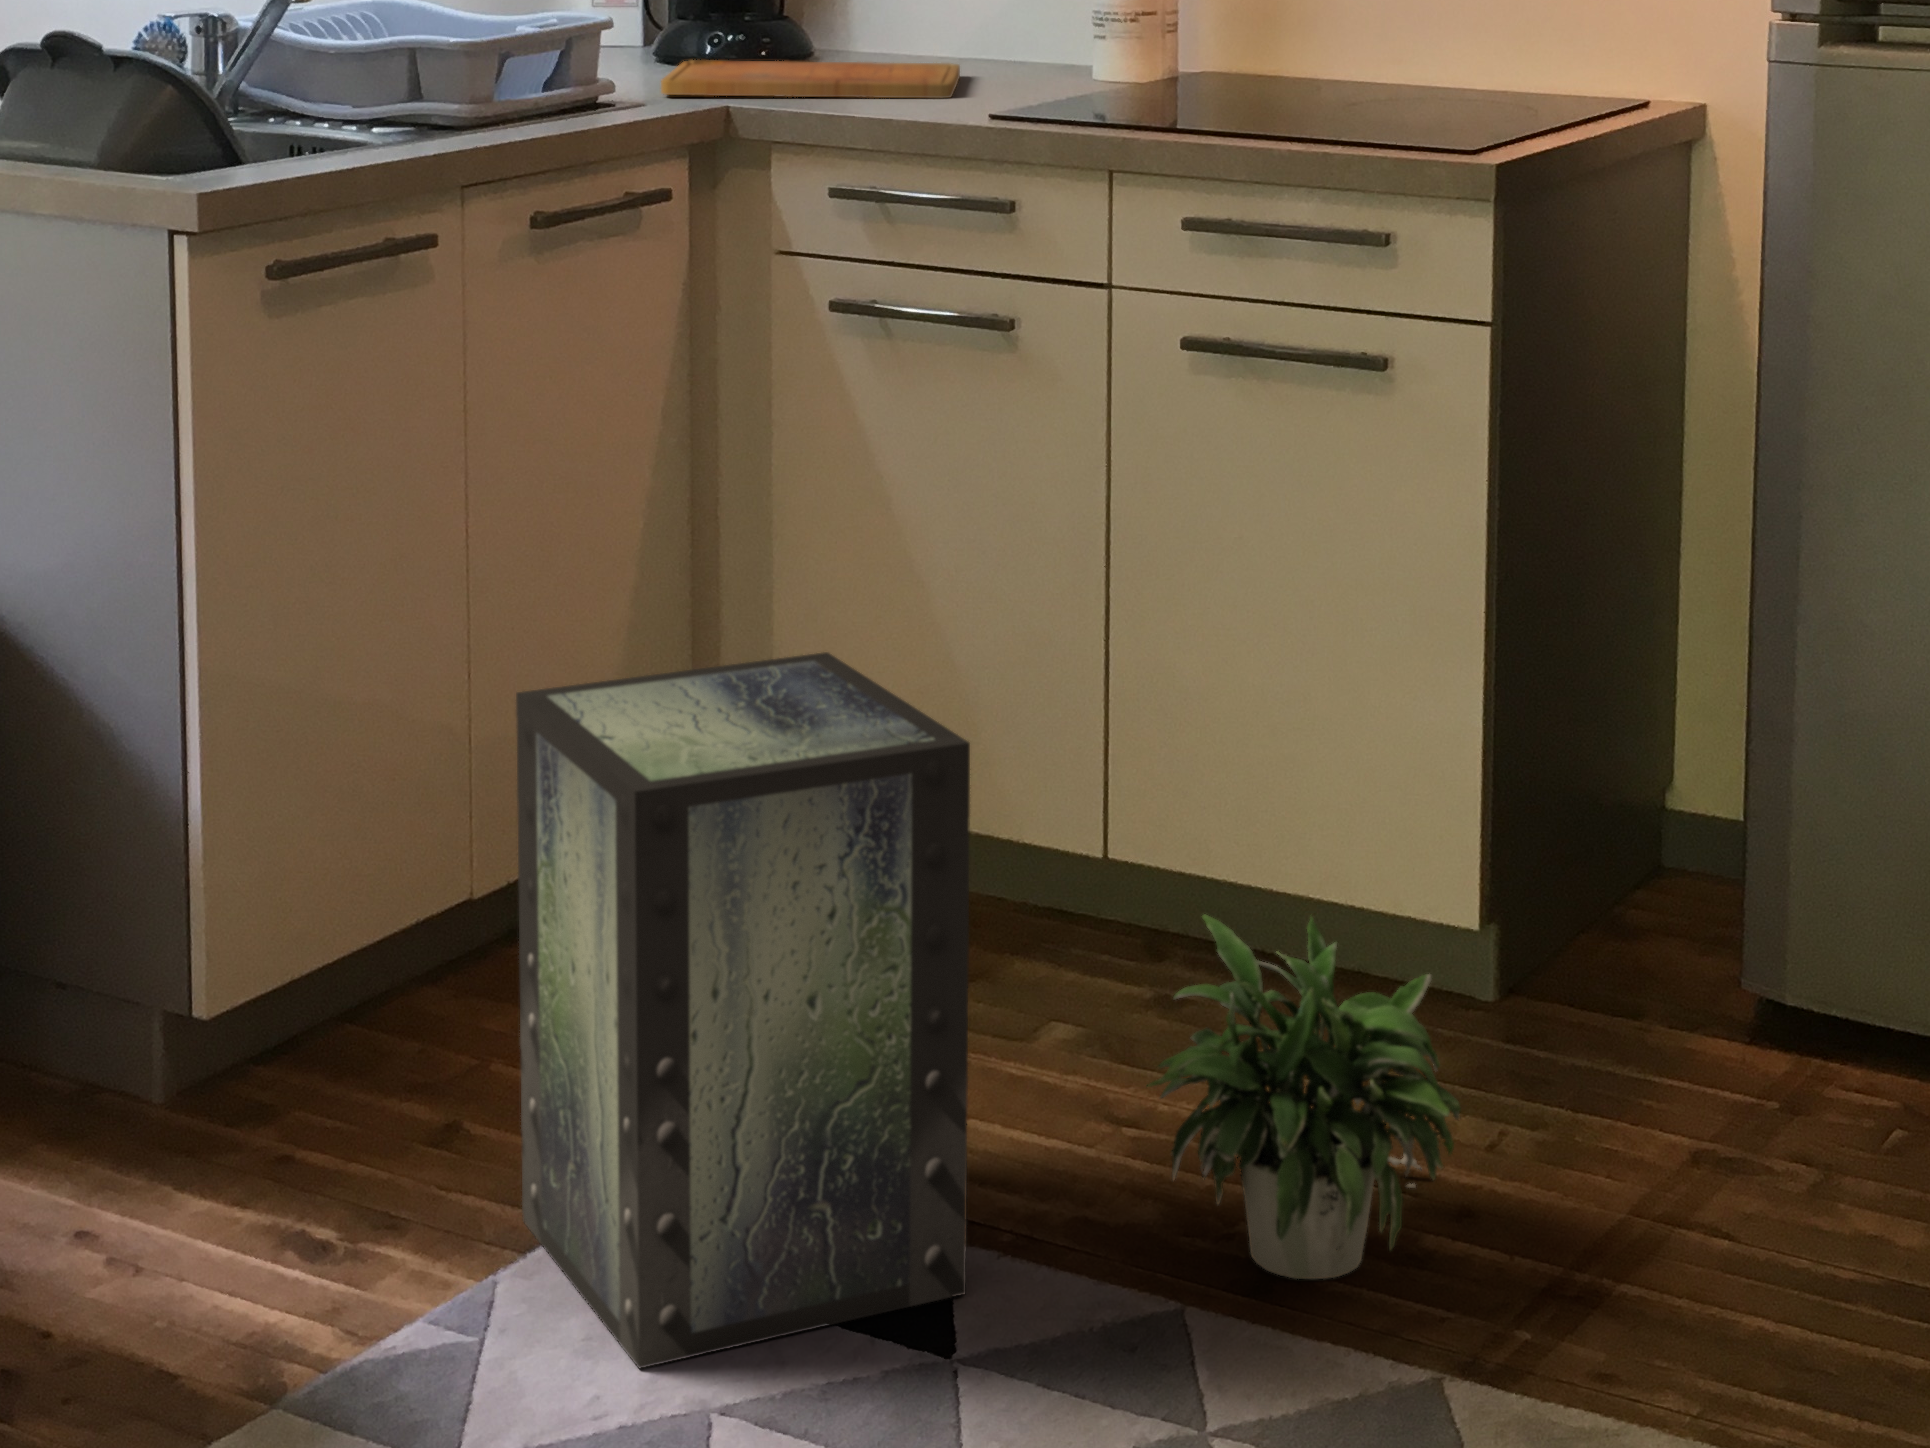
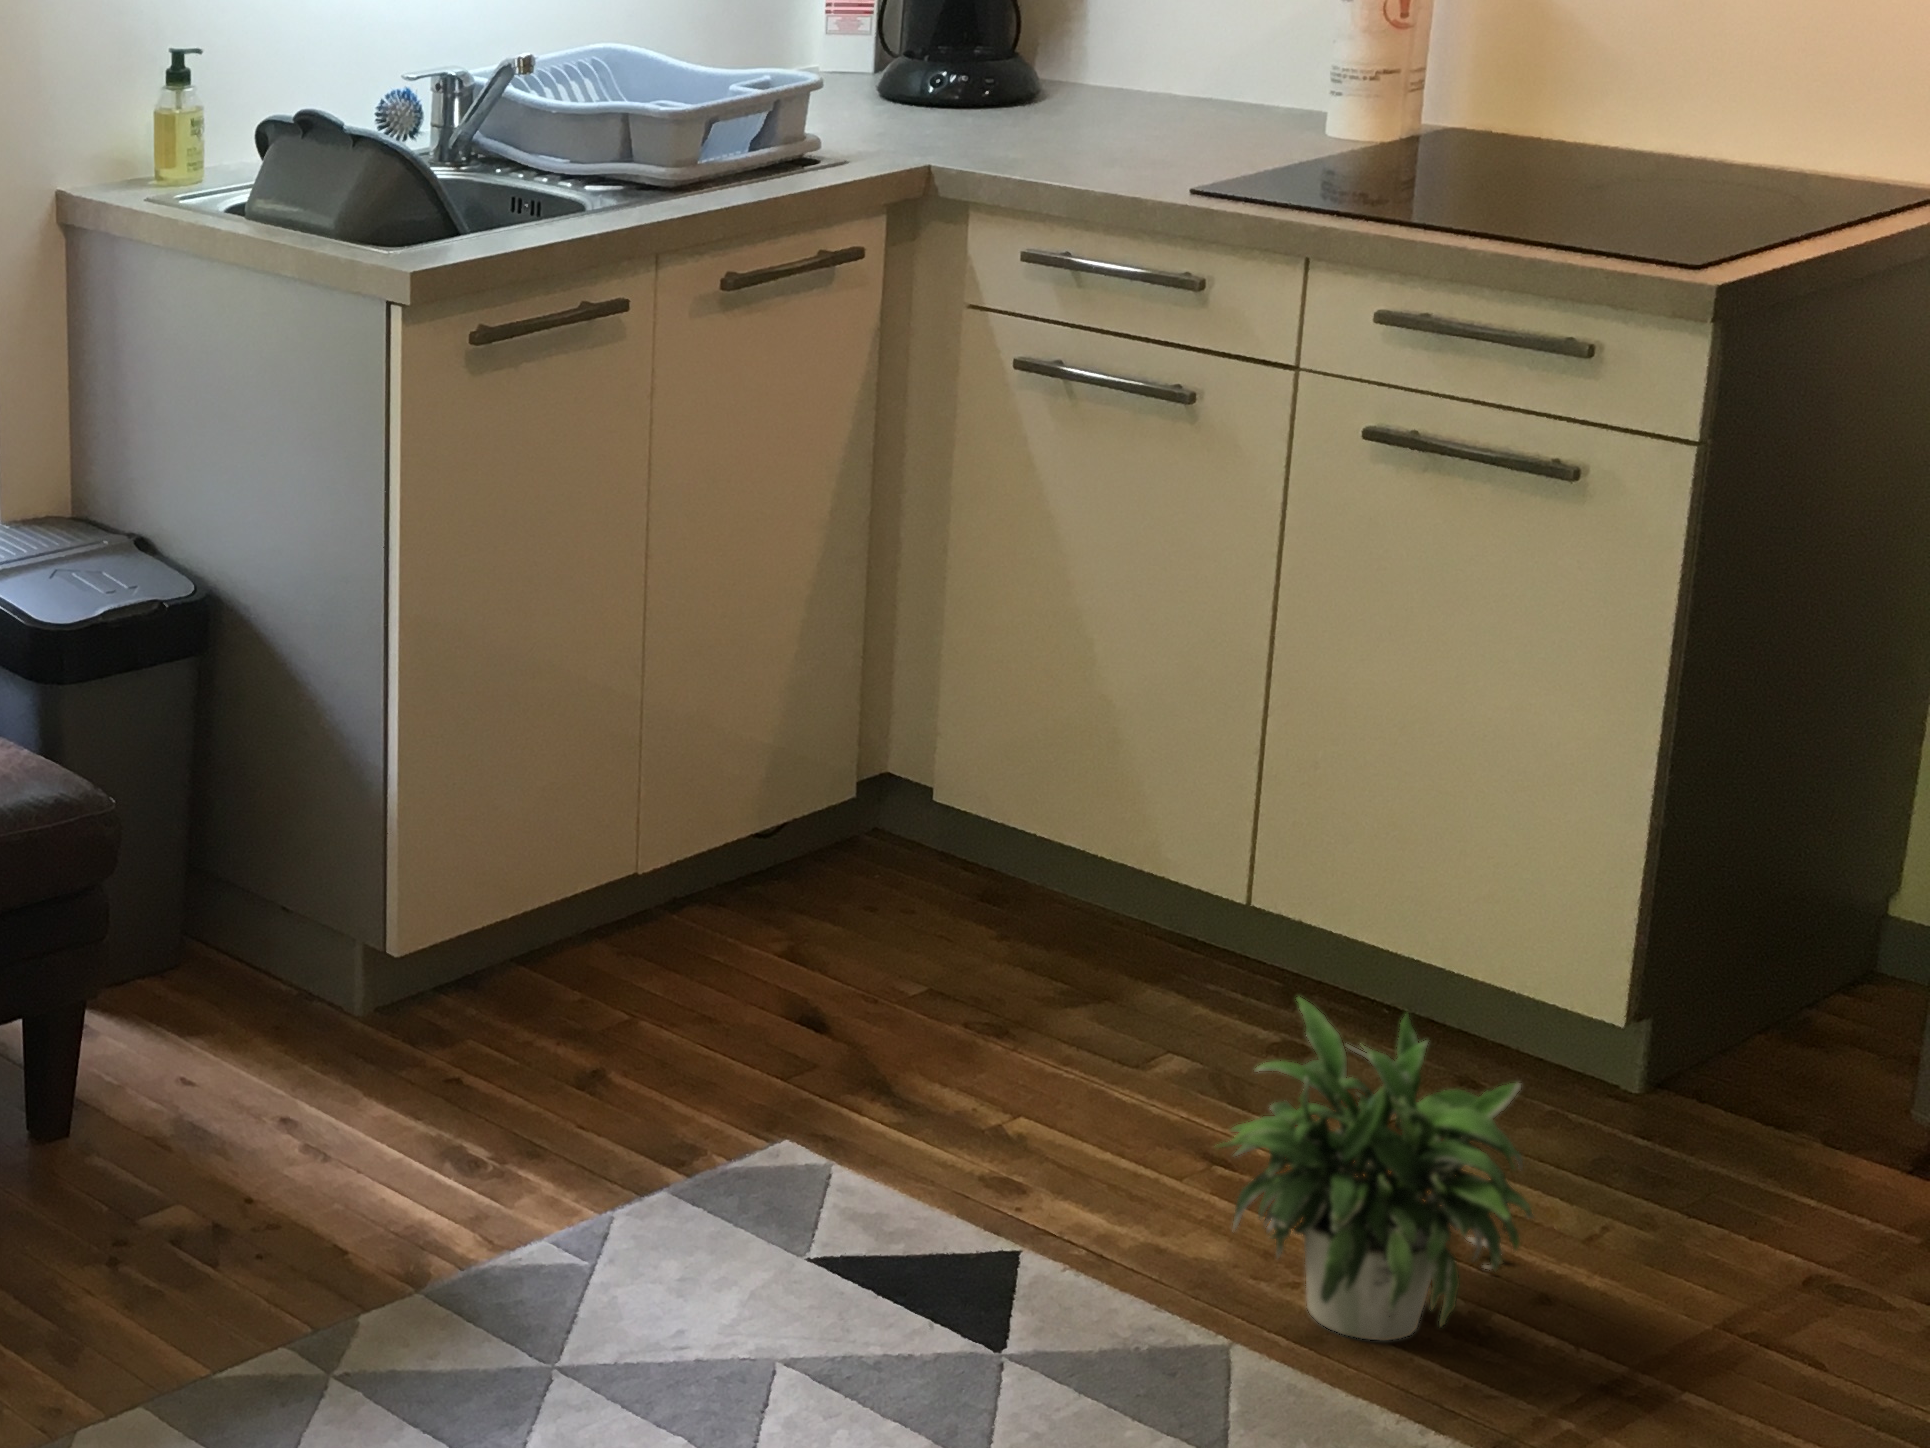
cutting board: present [661,60,960,98] -> none [873,102,1186,161]
storage box: present [516,652,970,1368] -> none [644,720,1065,1314]

